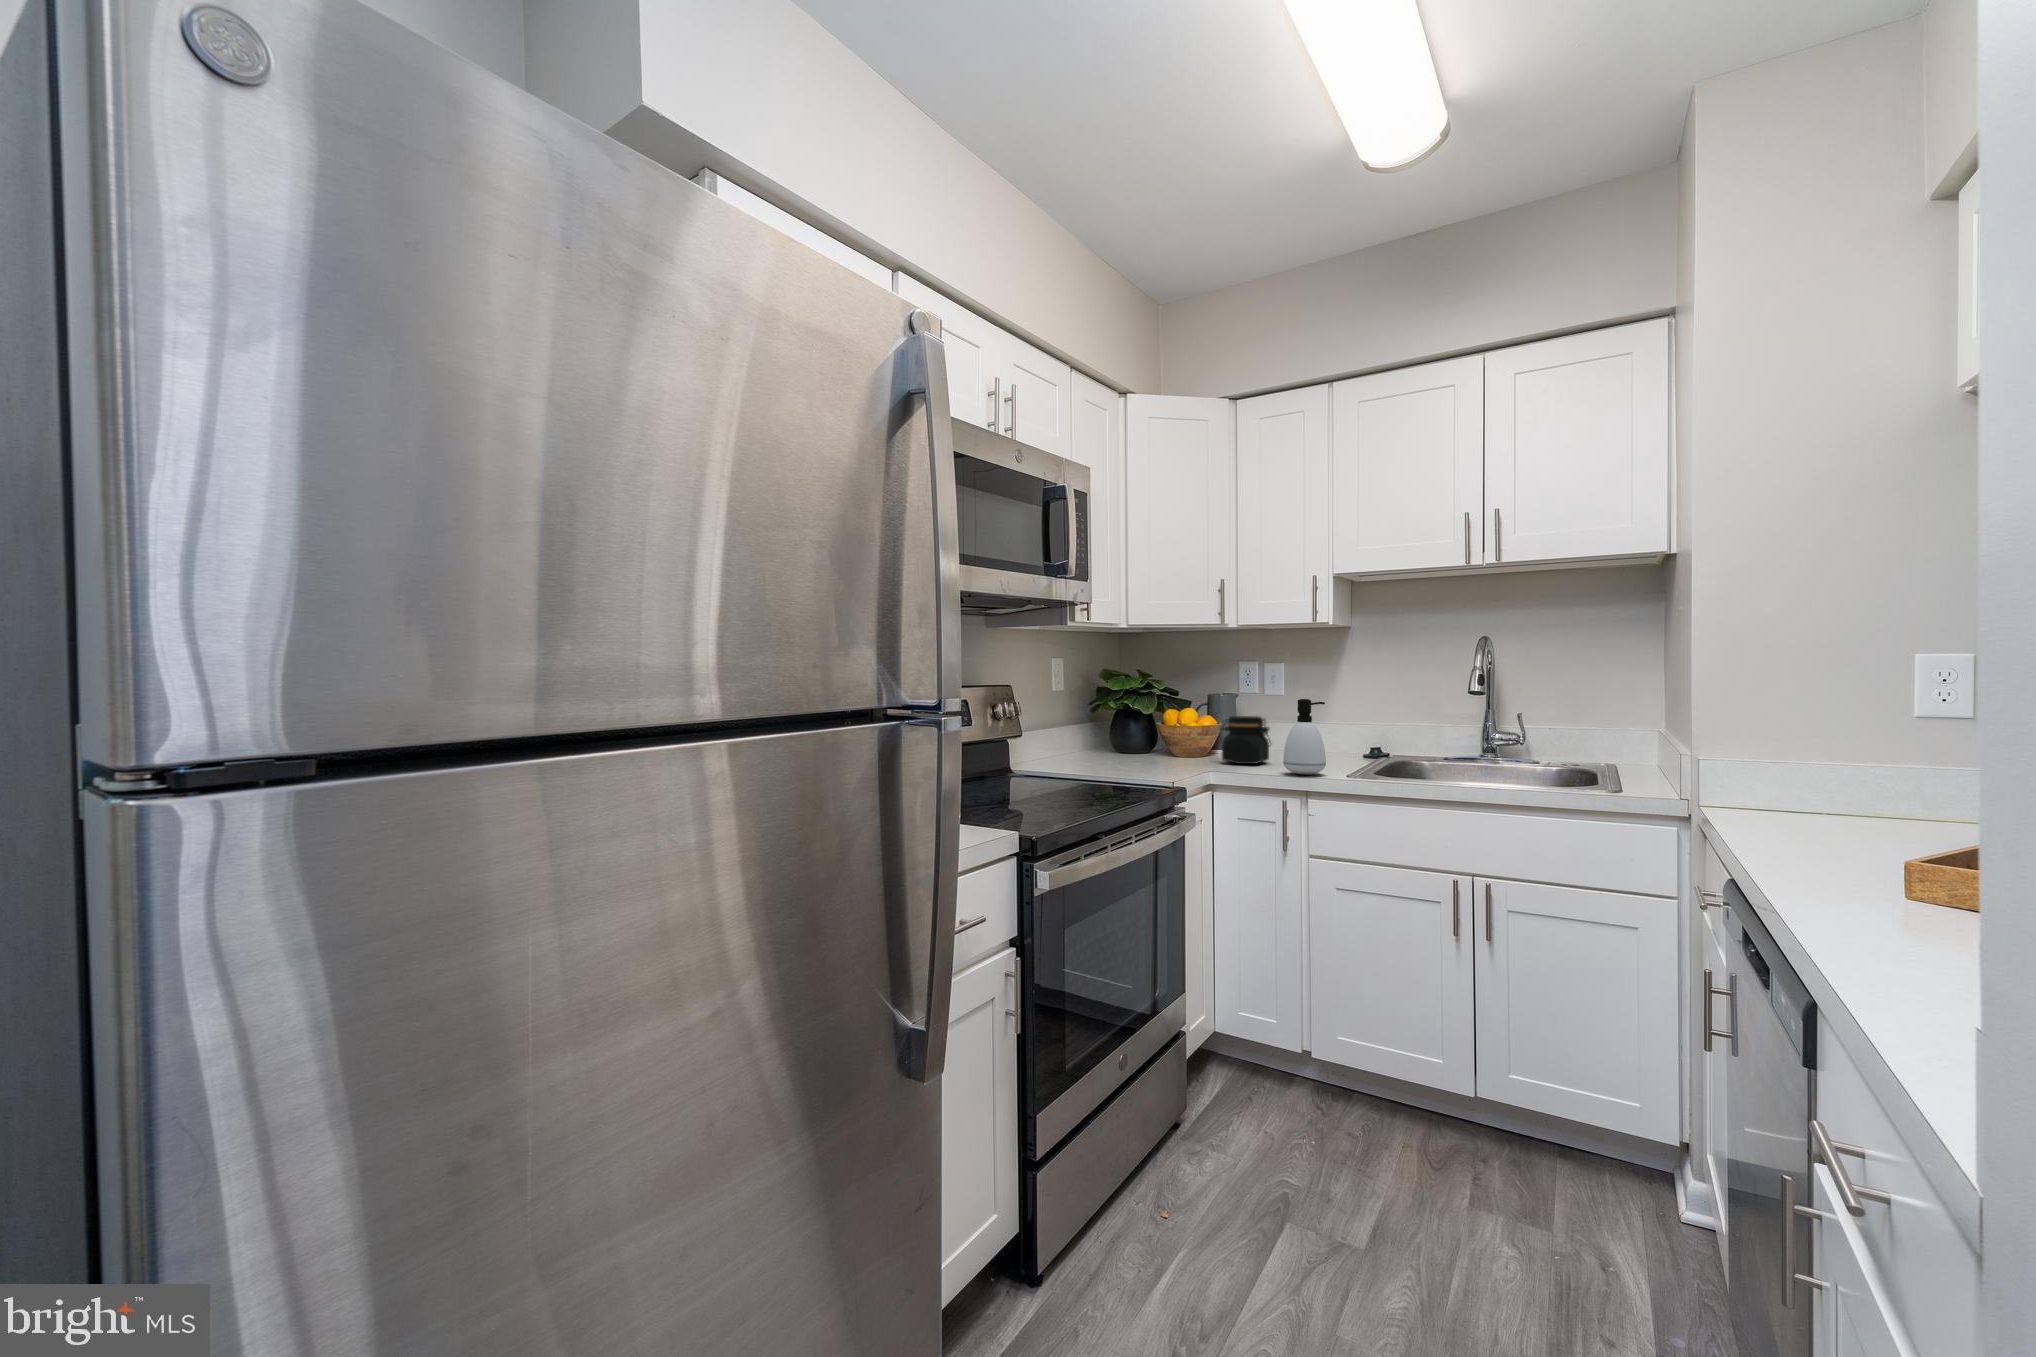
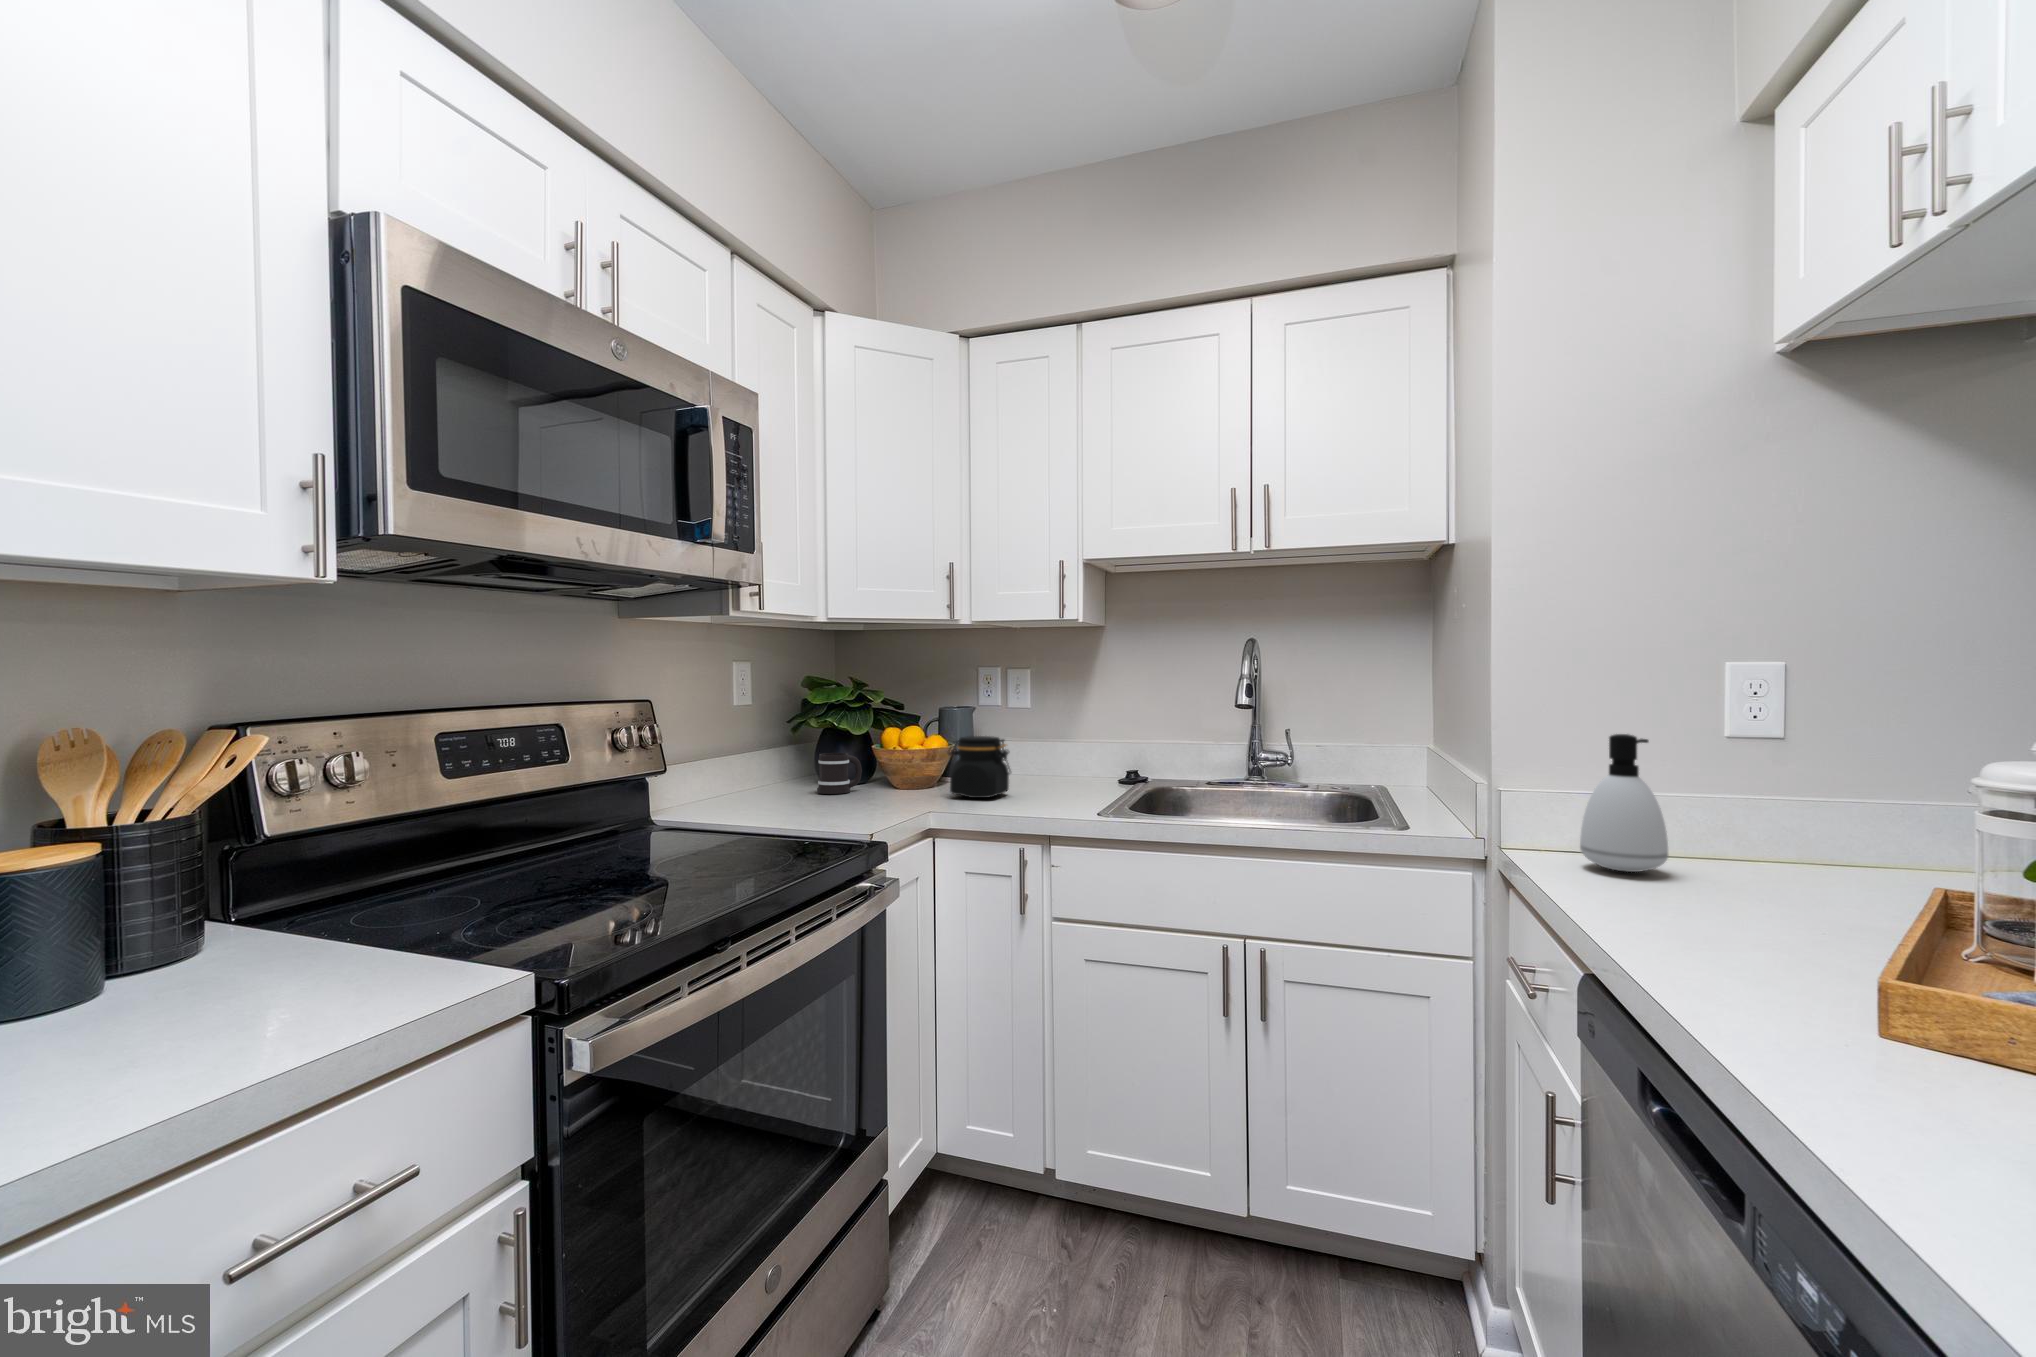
soap dispenser: present [1283,699,1326,774] -> present [1580,734,1668,872]
mug: none [1116,728,1150,759] -> present [817,753,862,794]

